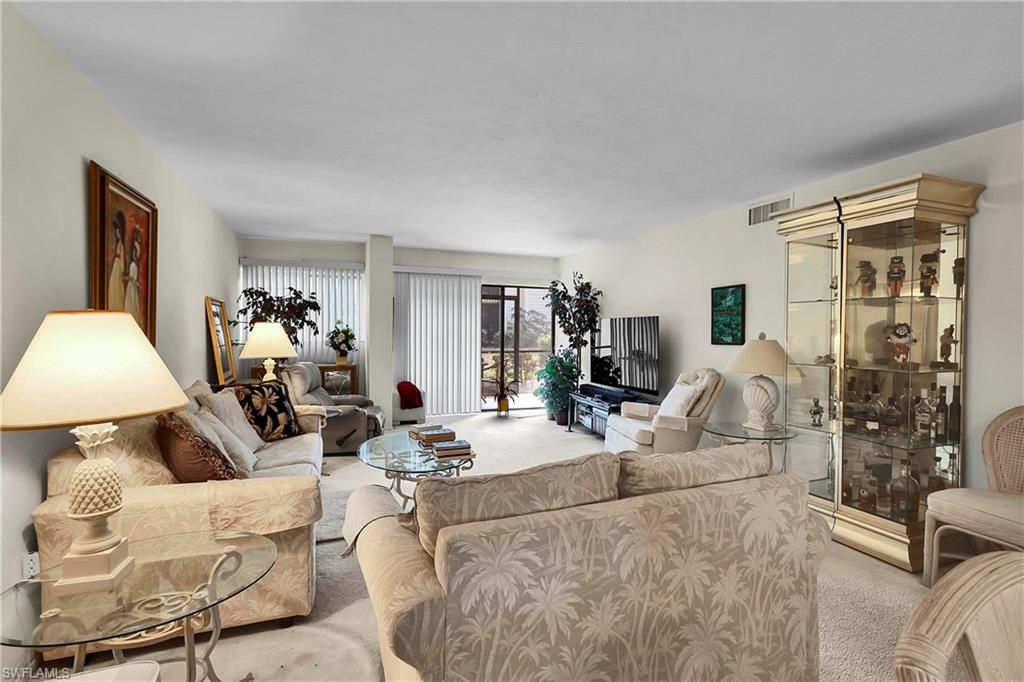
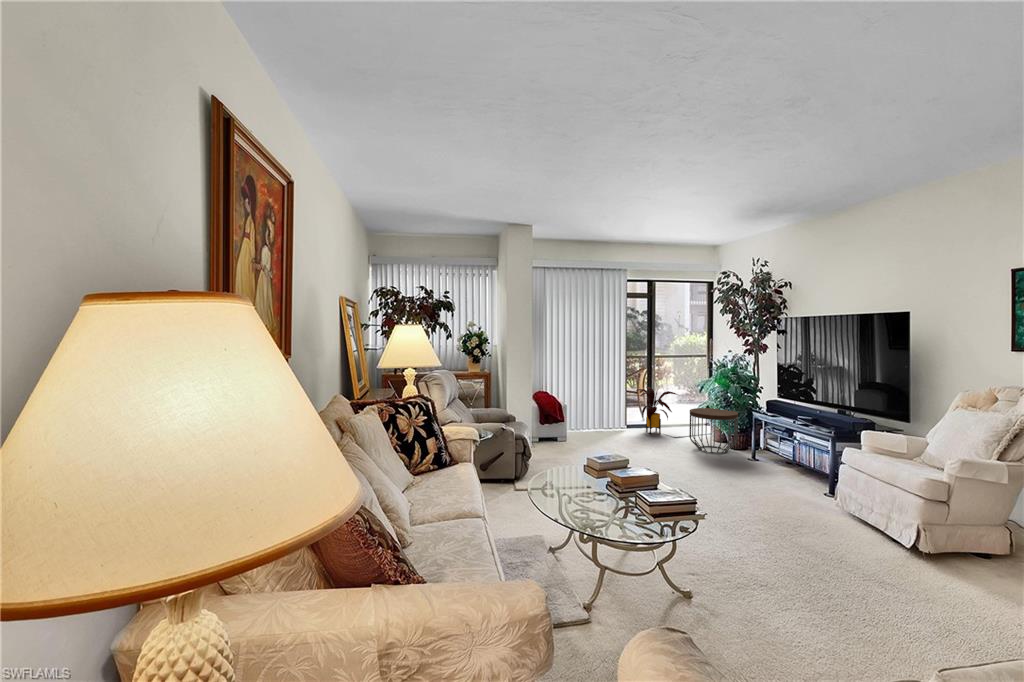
side table: none [525,393,562,429] -> present [689,408,738,453]

